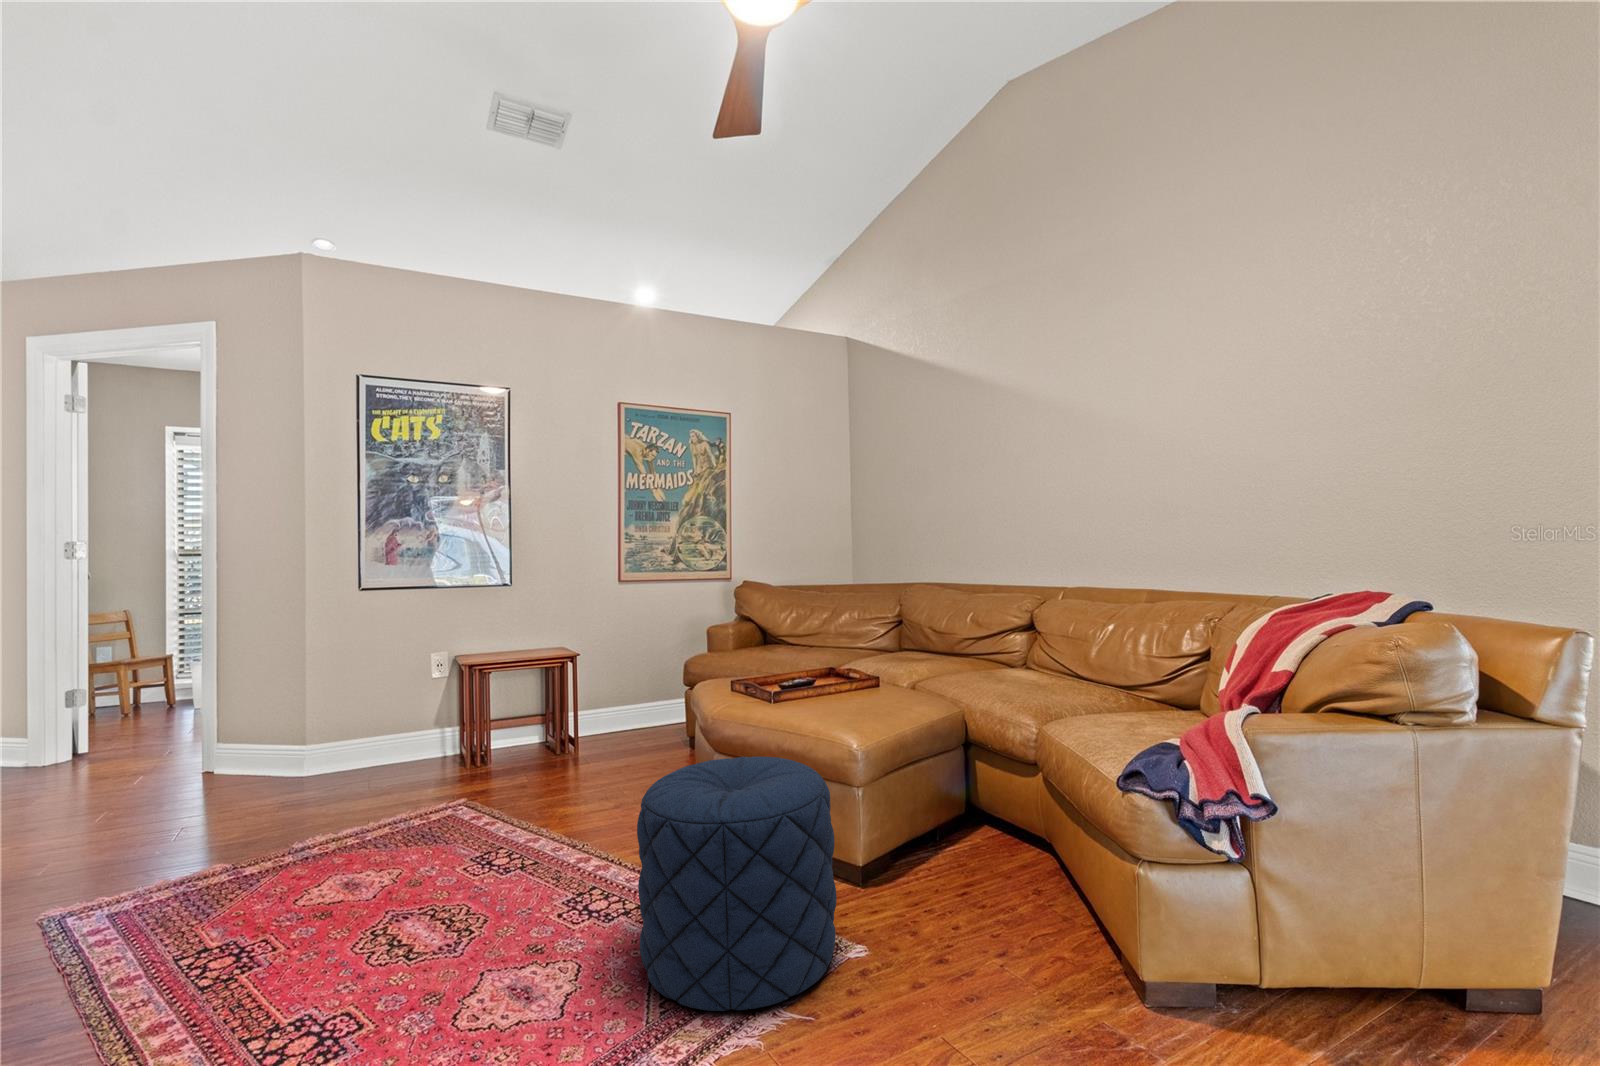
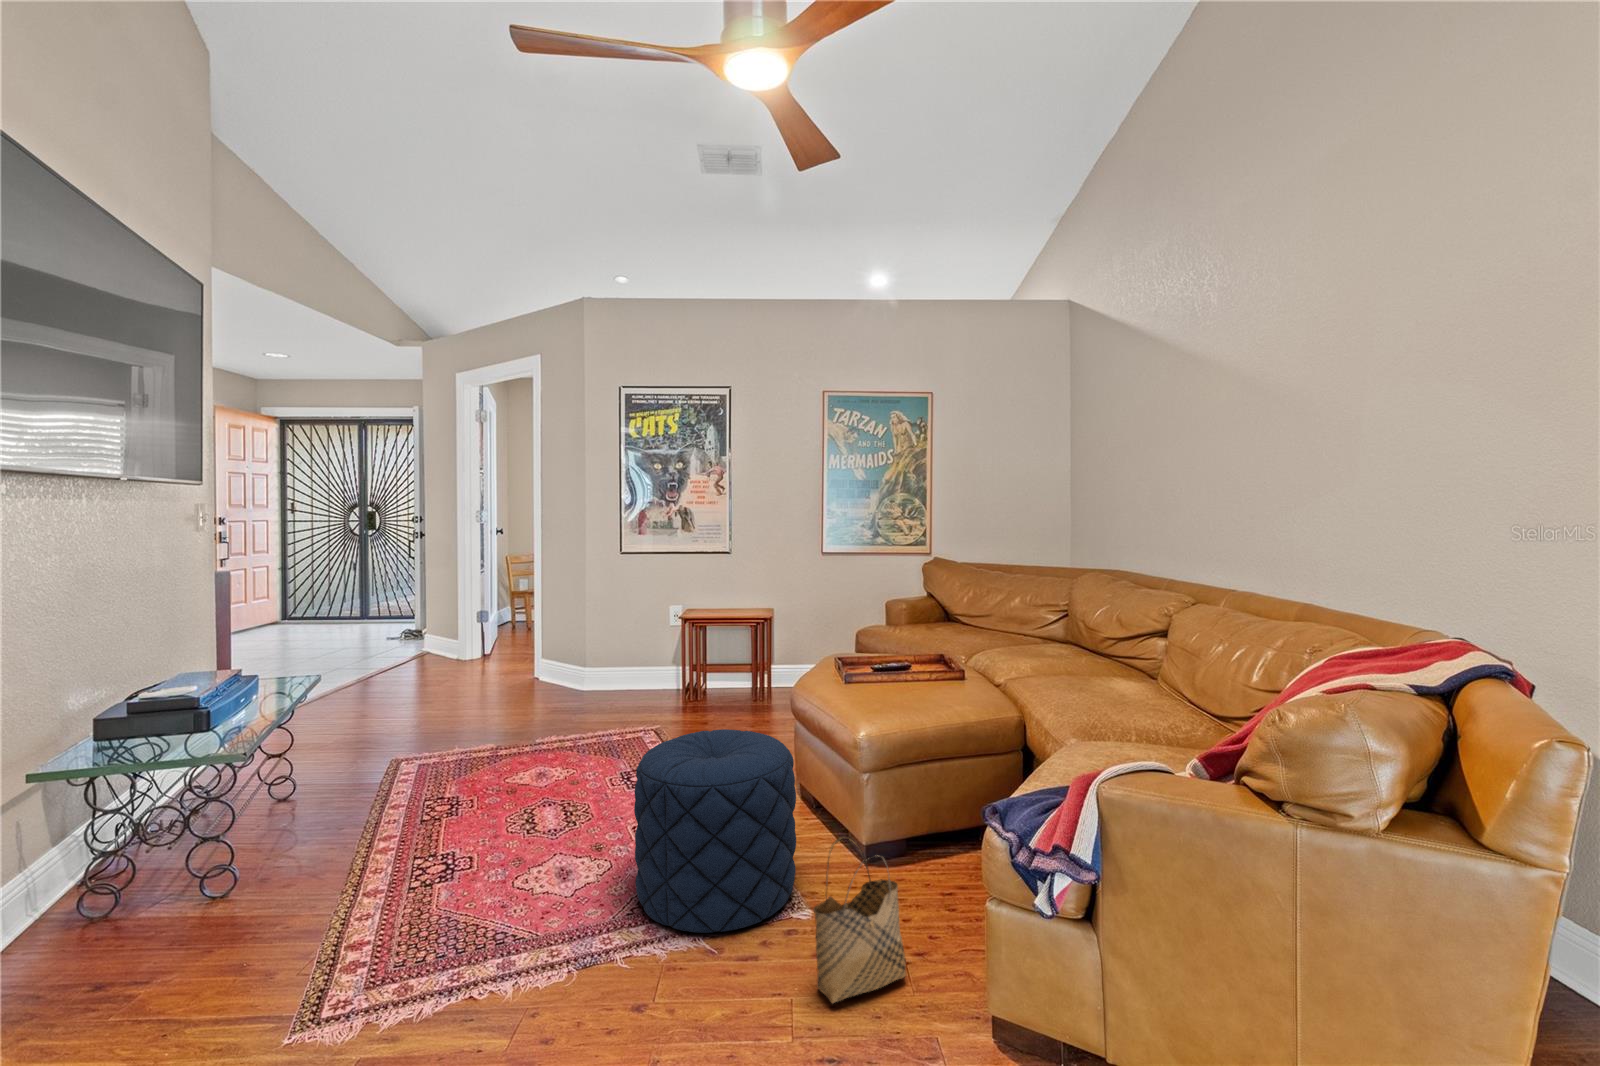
woven basket: none [938,836,1018,1020] -> present [813,837,906,1003]

